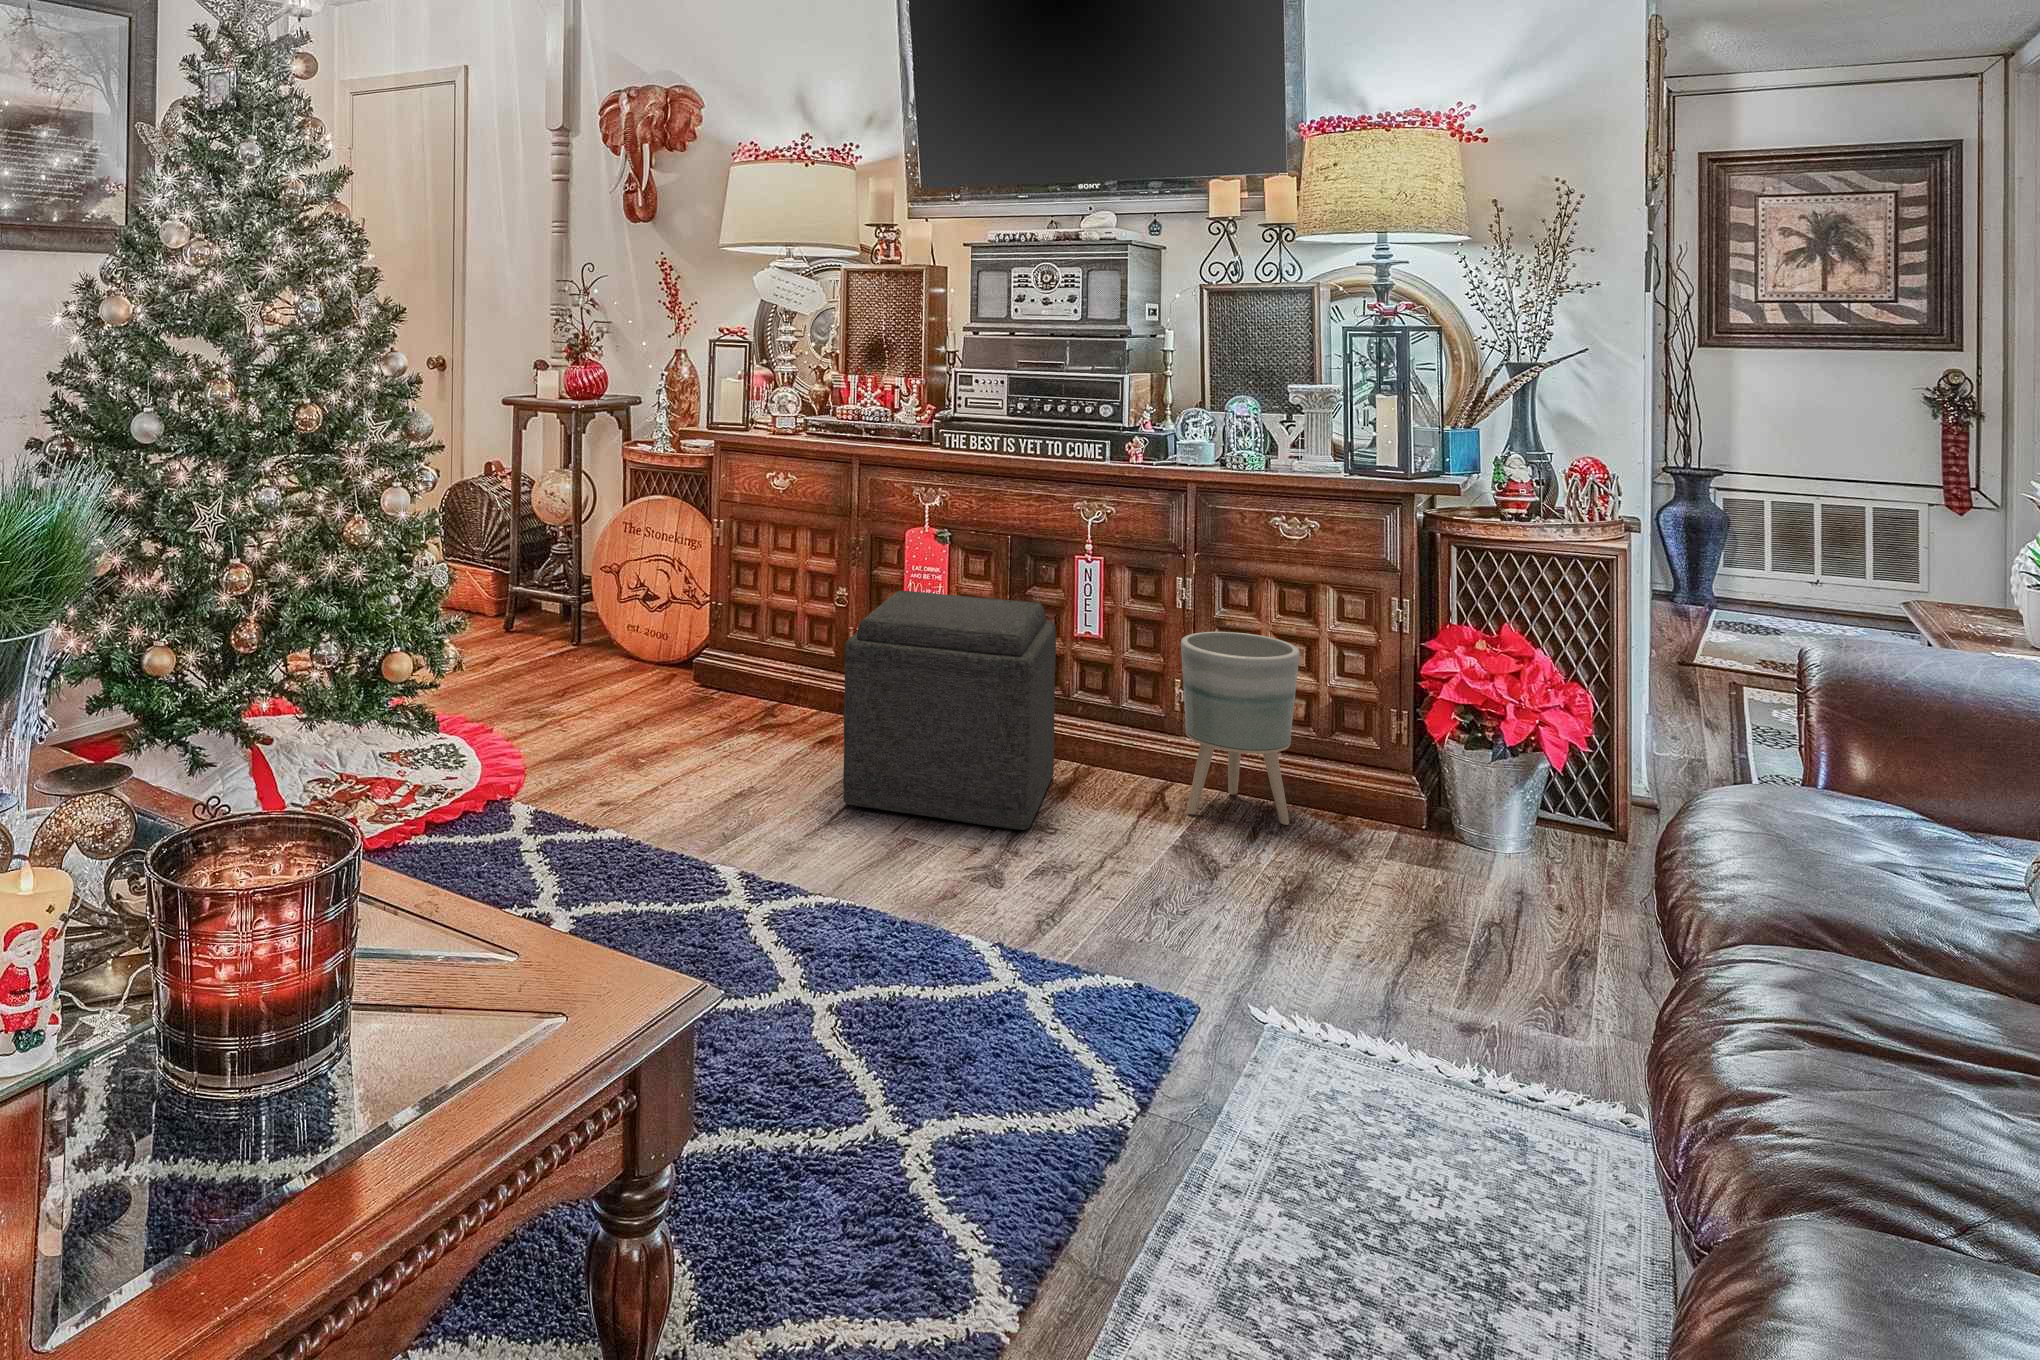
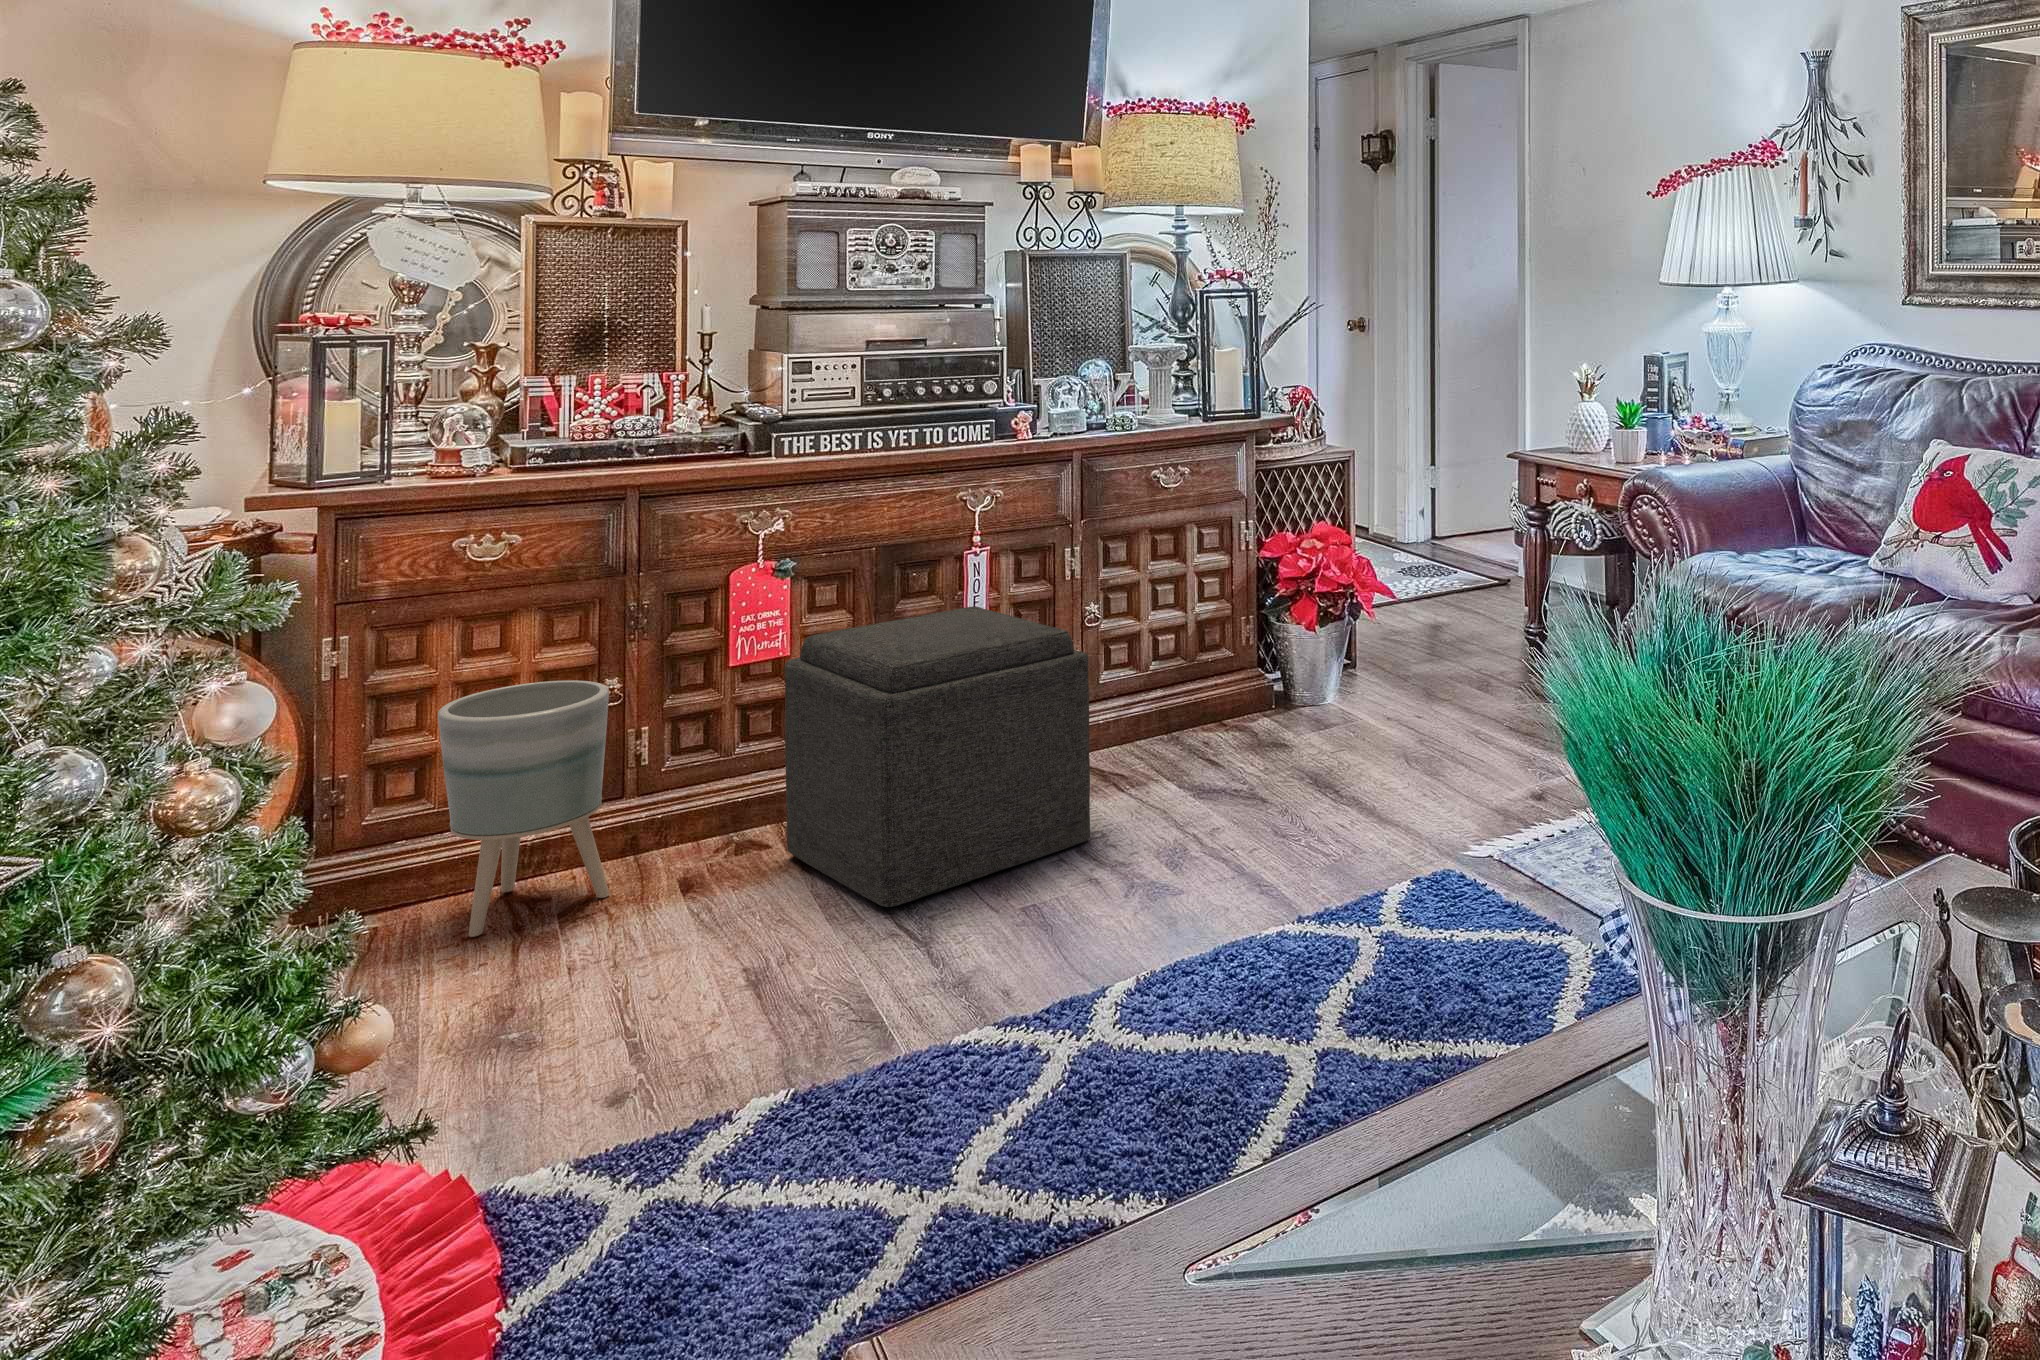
planter: present [1181,632,1300,825] -> present [438,680,609,937]

